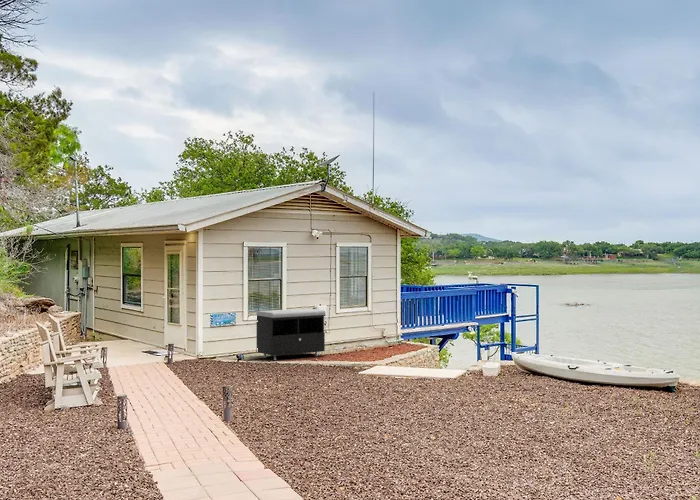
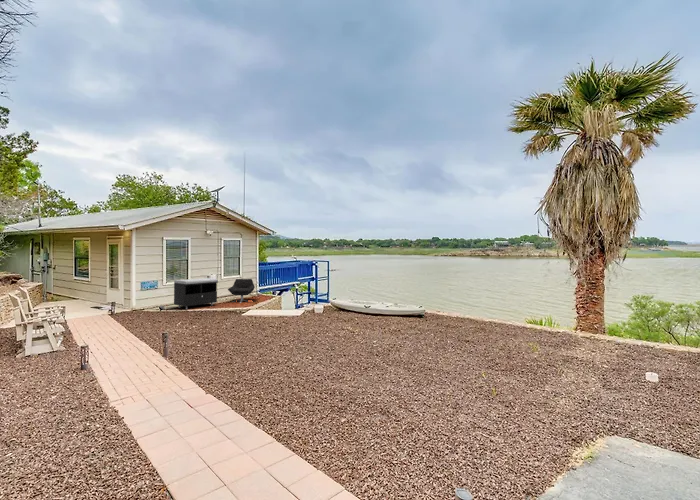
lounge chair: none [344,311,392,355] -> present [228,279,255,303]

